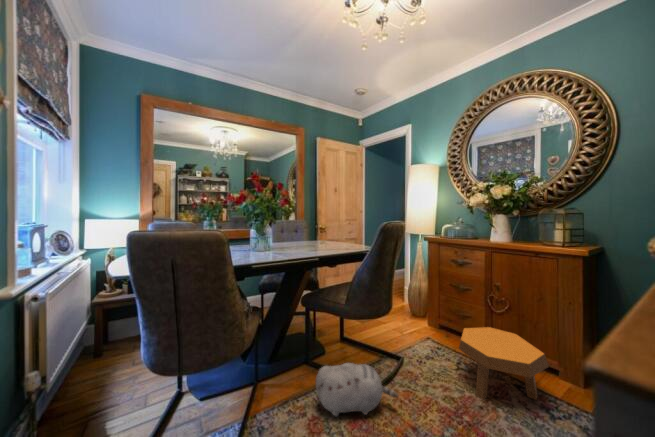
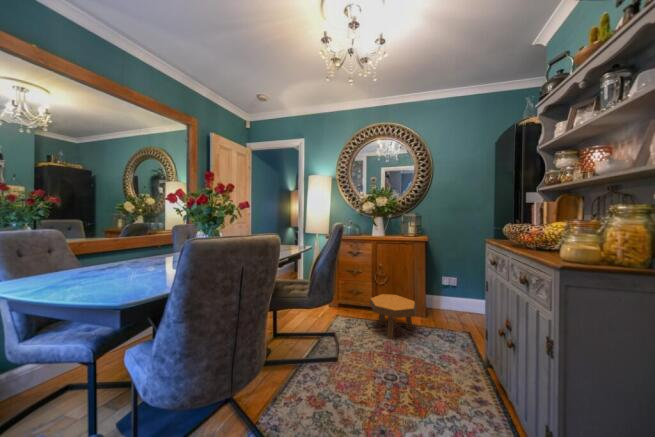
plush toy: present [316,363,398,417] -> none [302,340,359,389]

